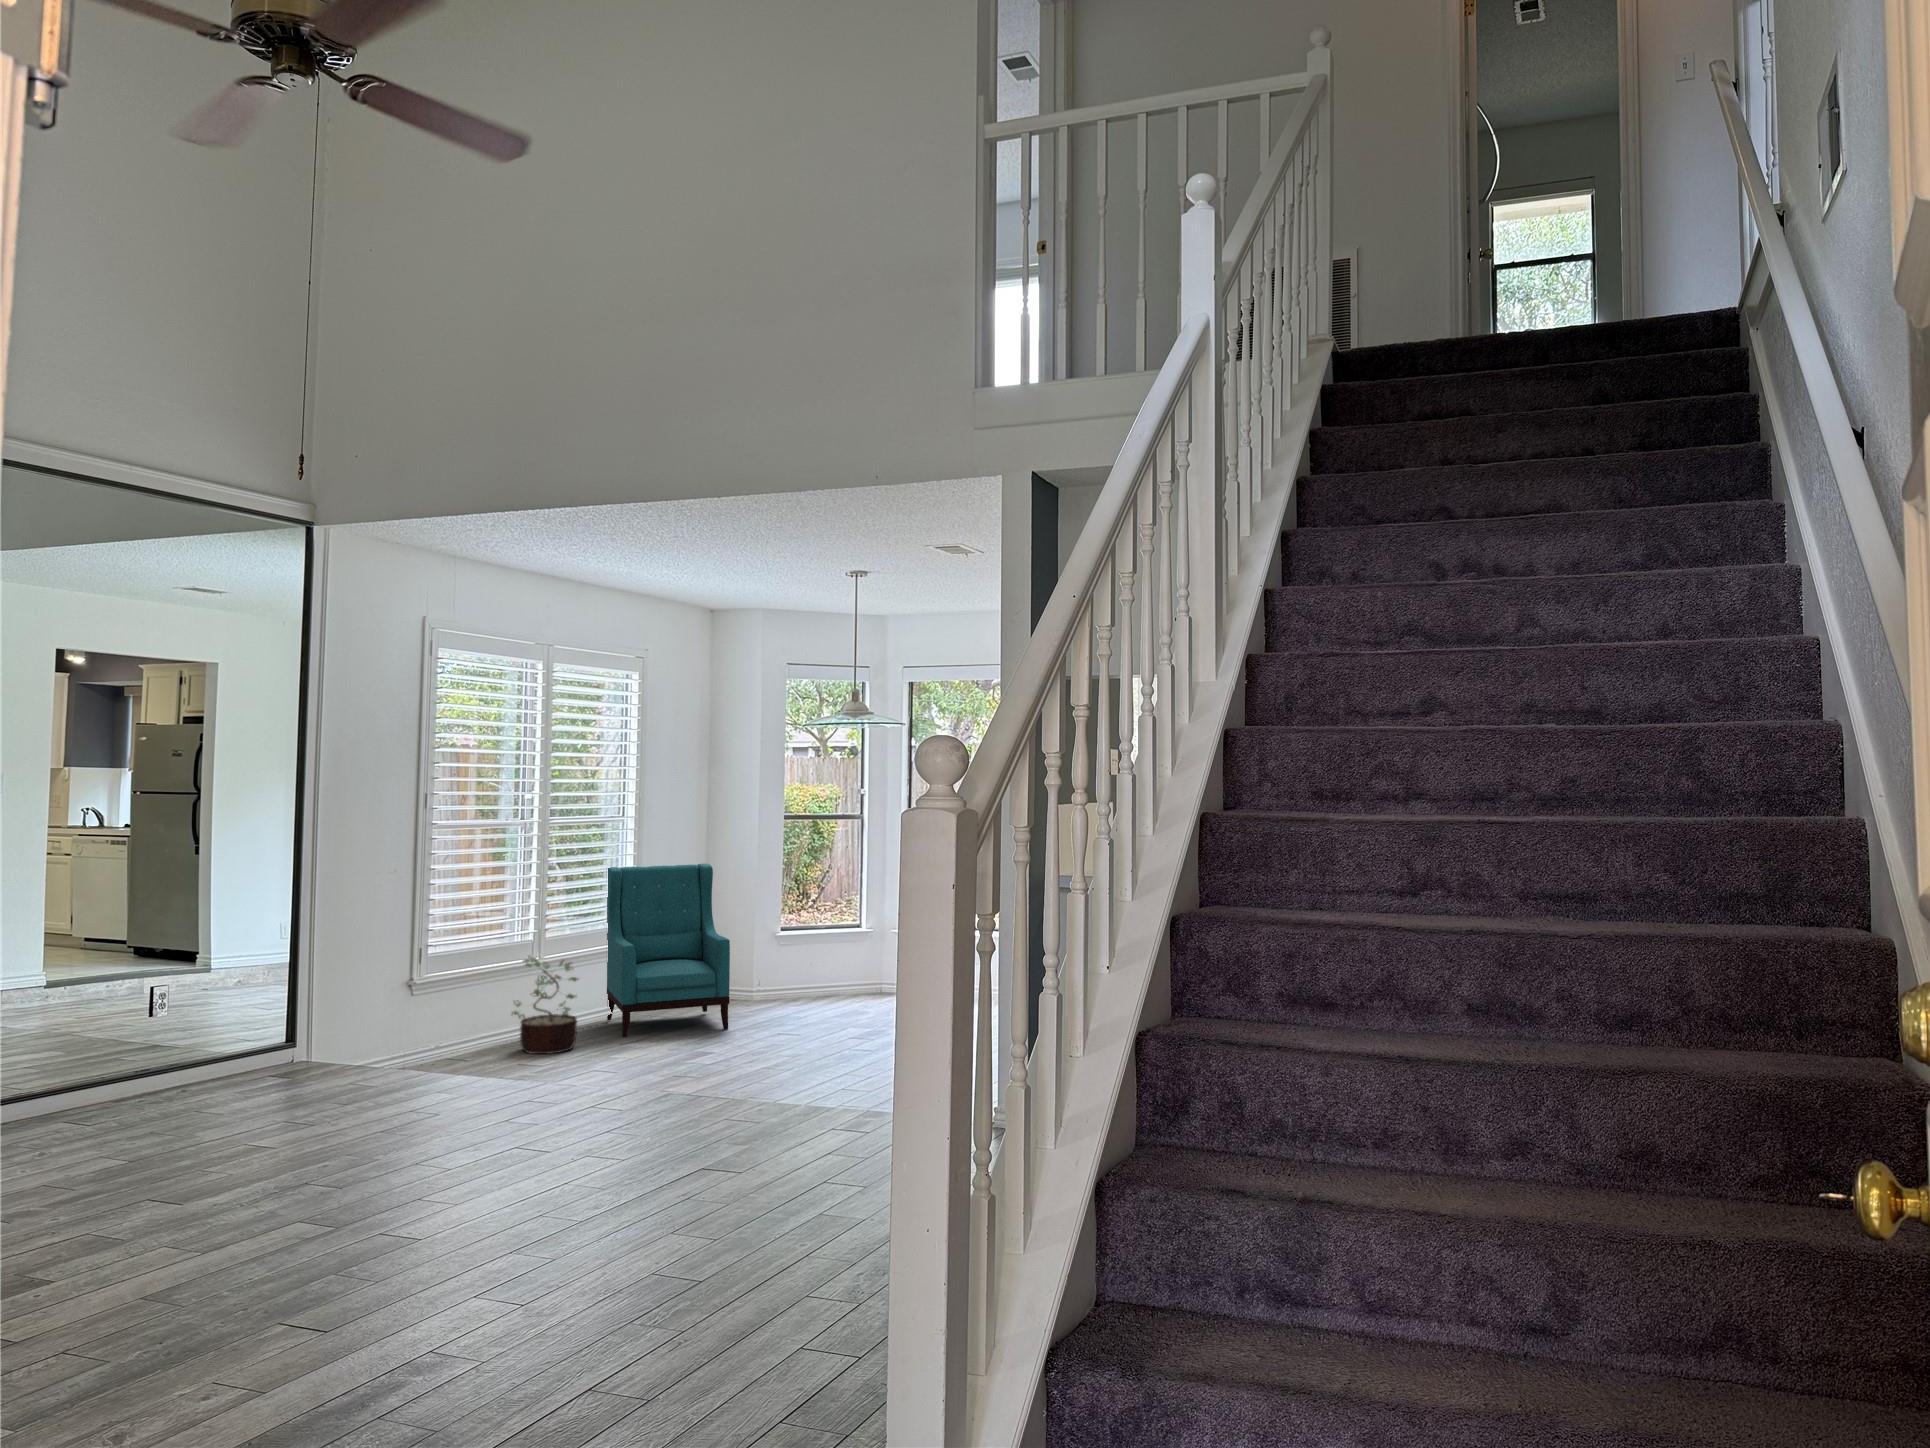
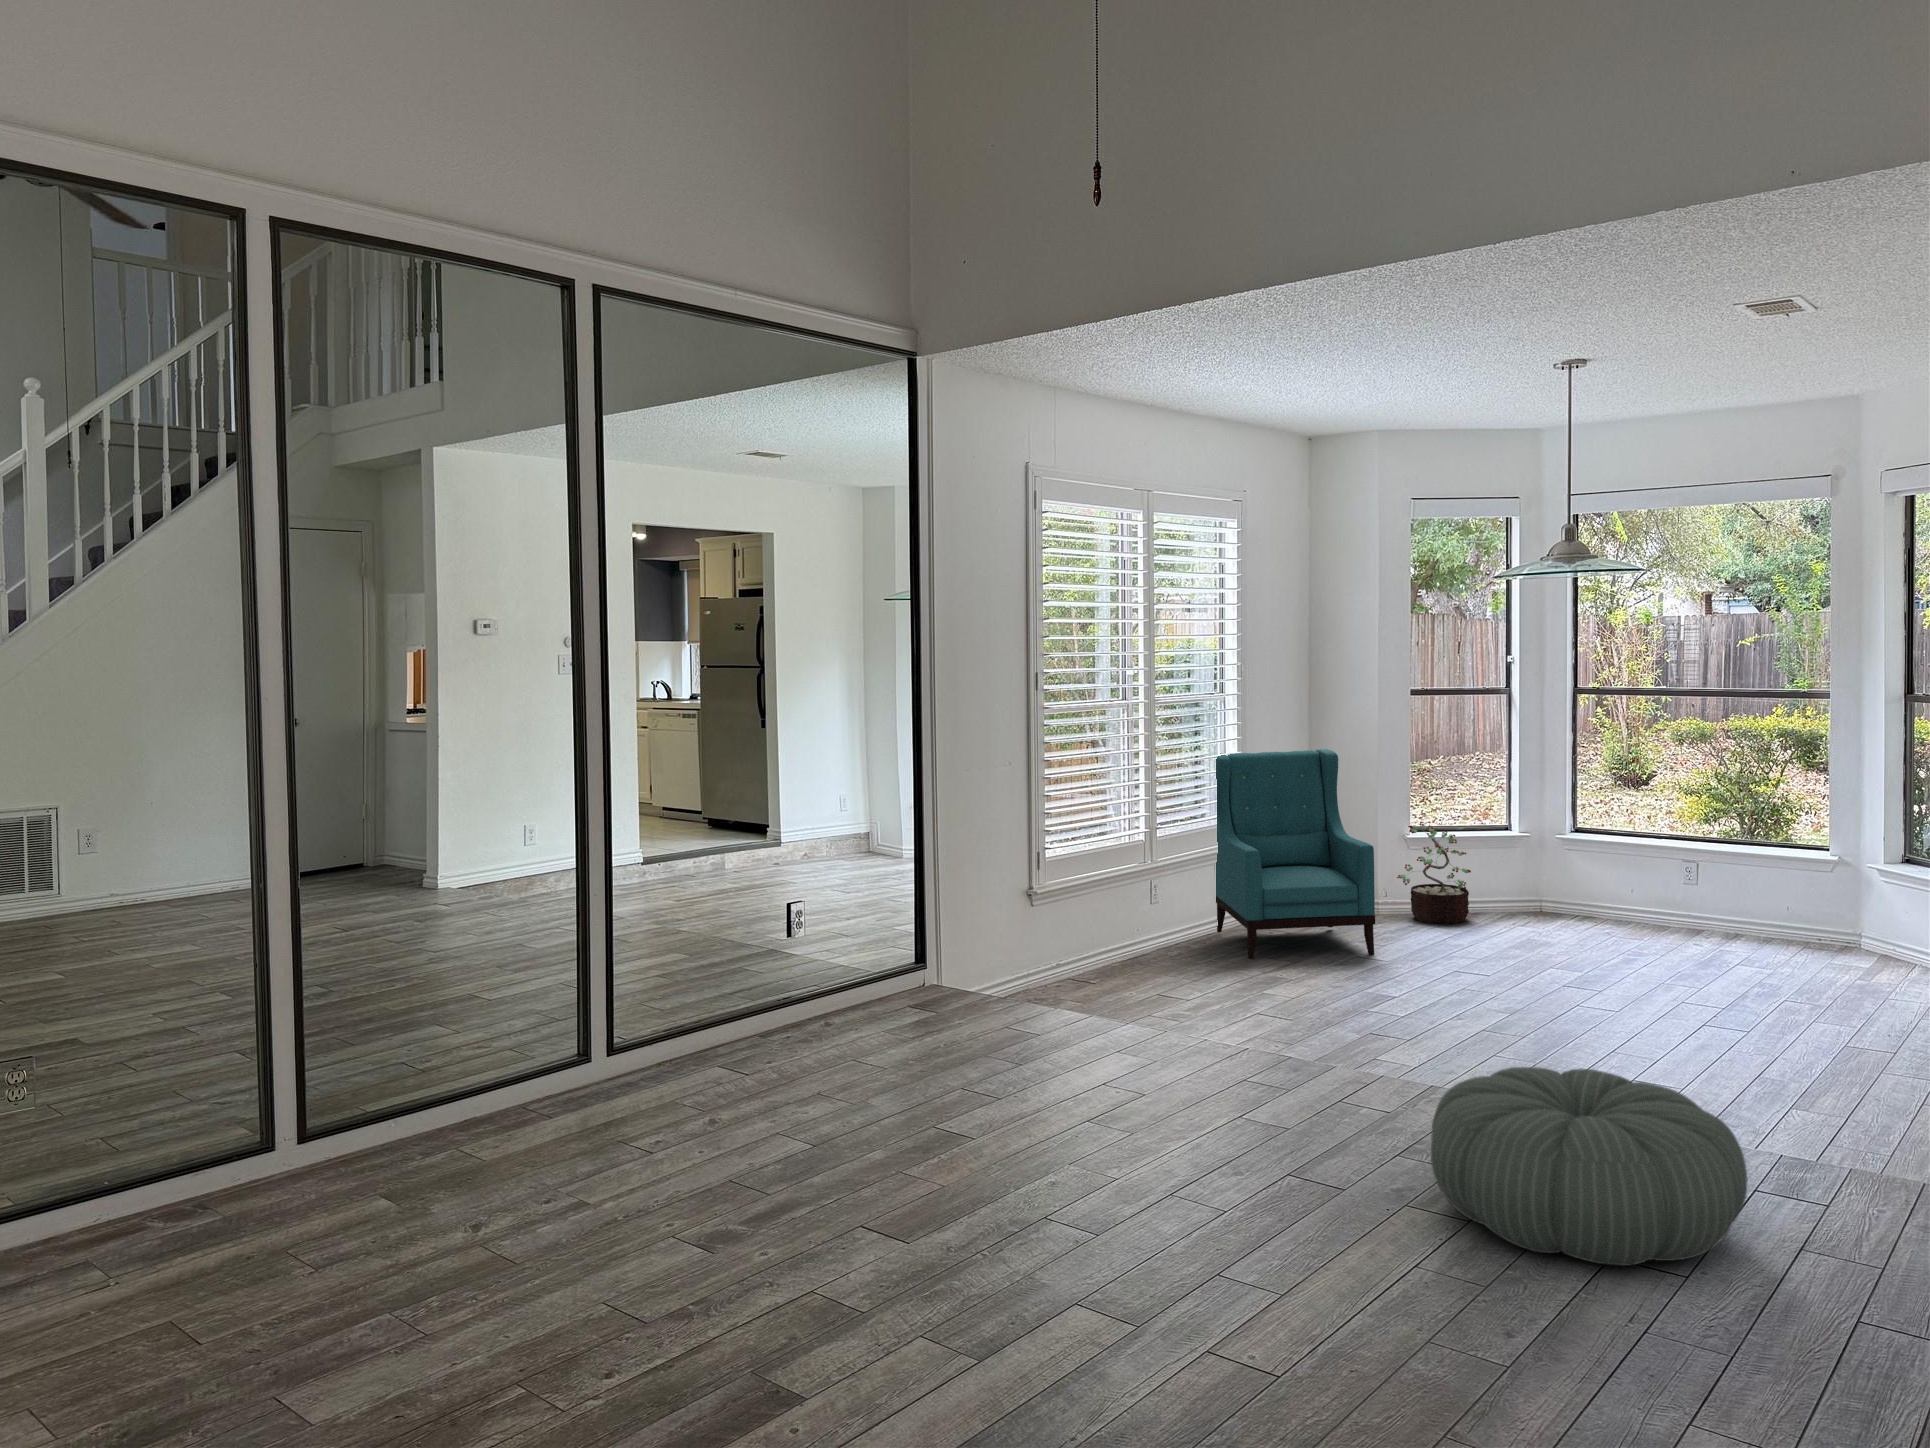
decorative plant: present [512,957,578,1054] -> present [1397,822,1471,924]
pouf: none [608,1055,806,1172] -> present [1431,1067,1747,1266]

